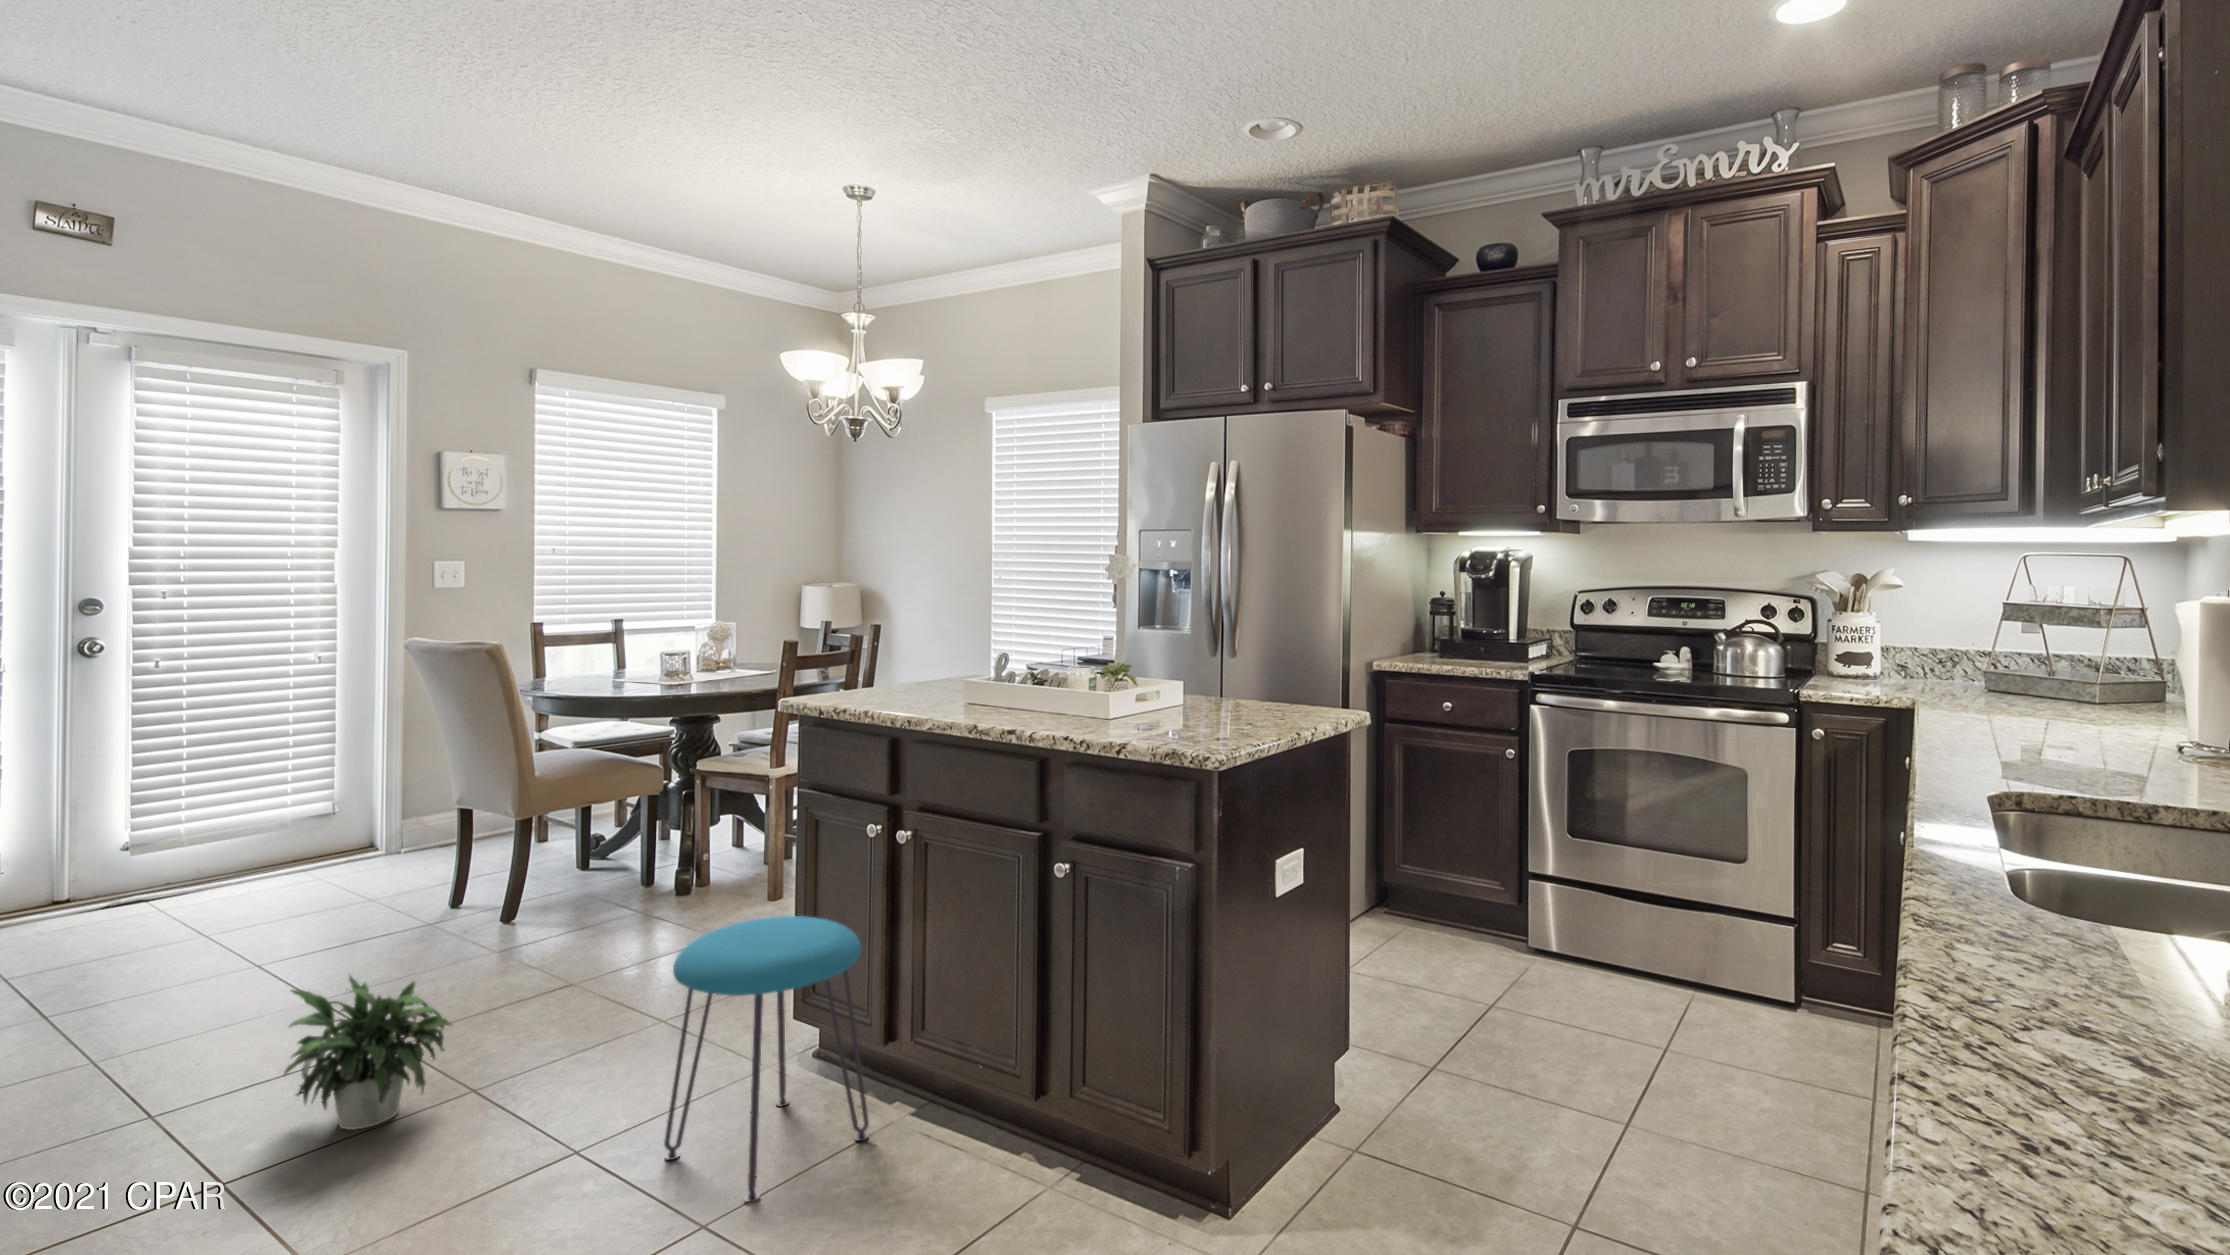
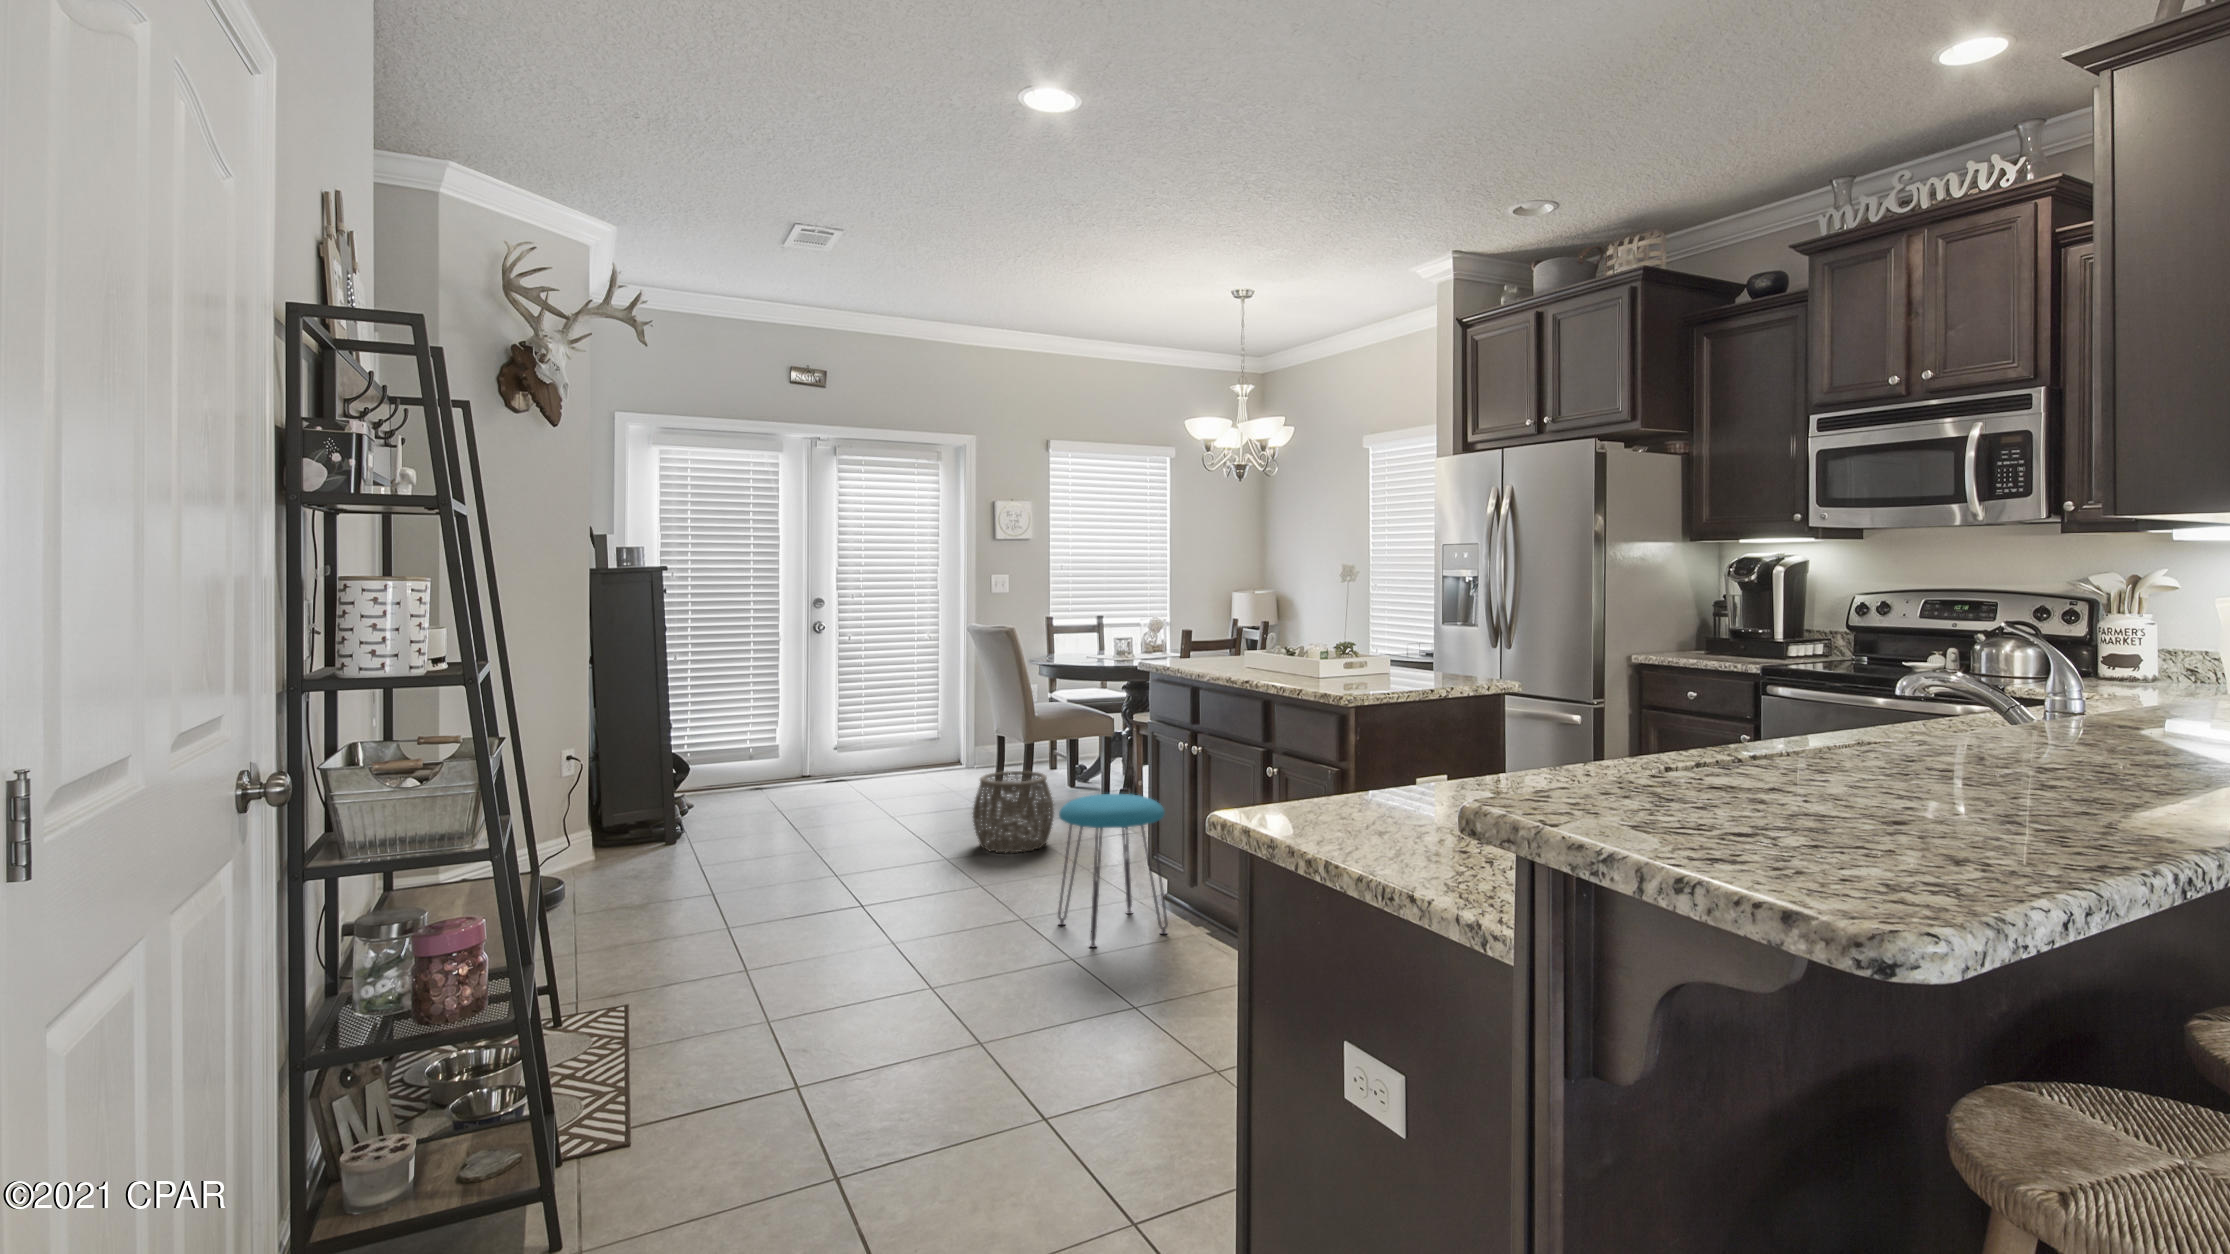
woven basket: none [442,870,596,1015] -> present [973,771,1054,853]
potted plant: present [284,976,452,1130] -> none [889,808,965,890]

